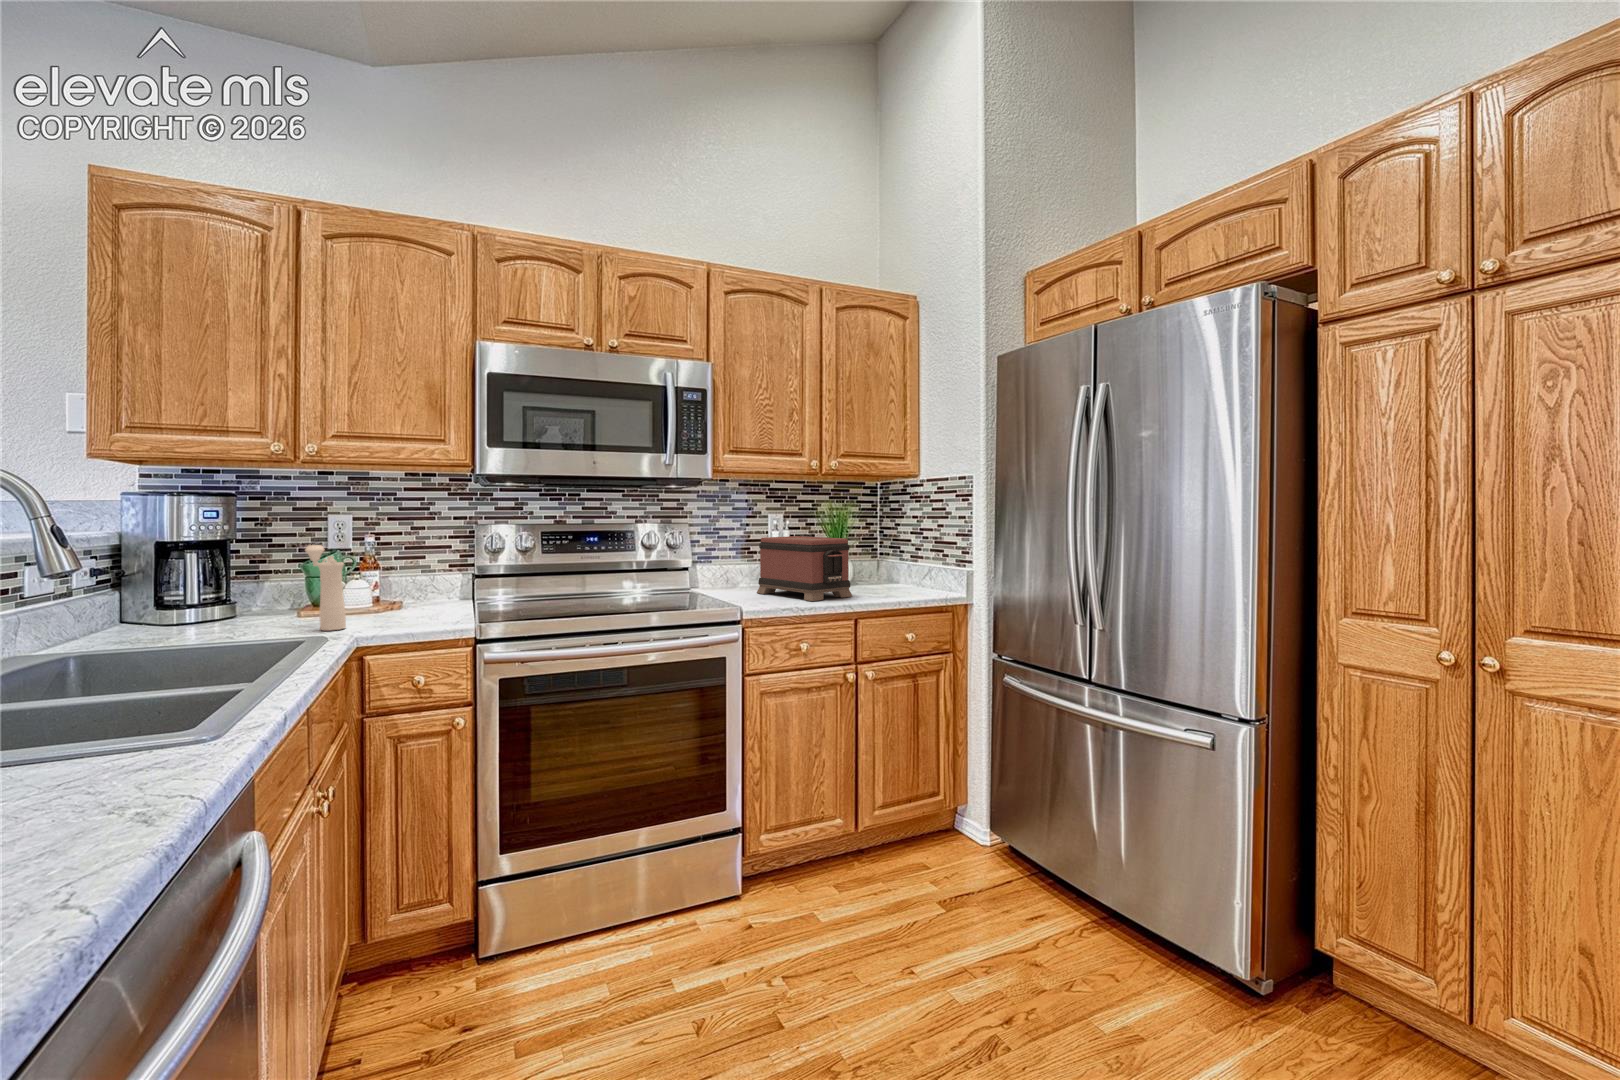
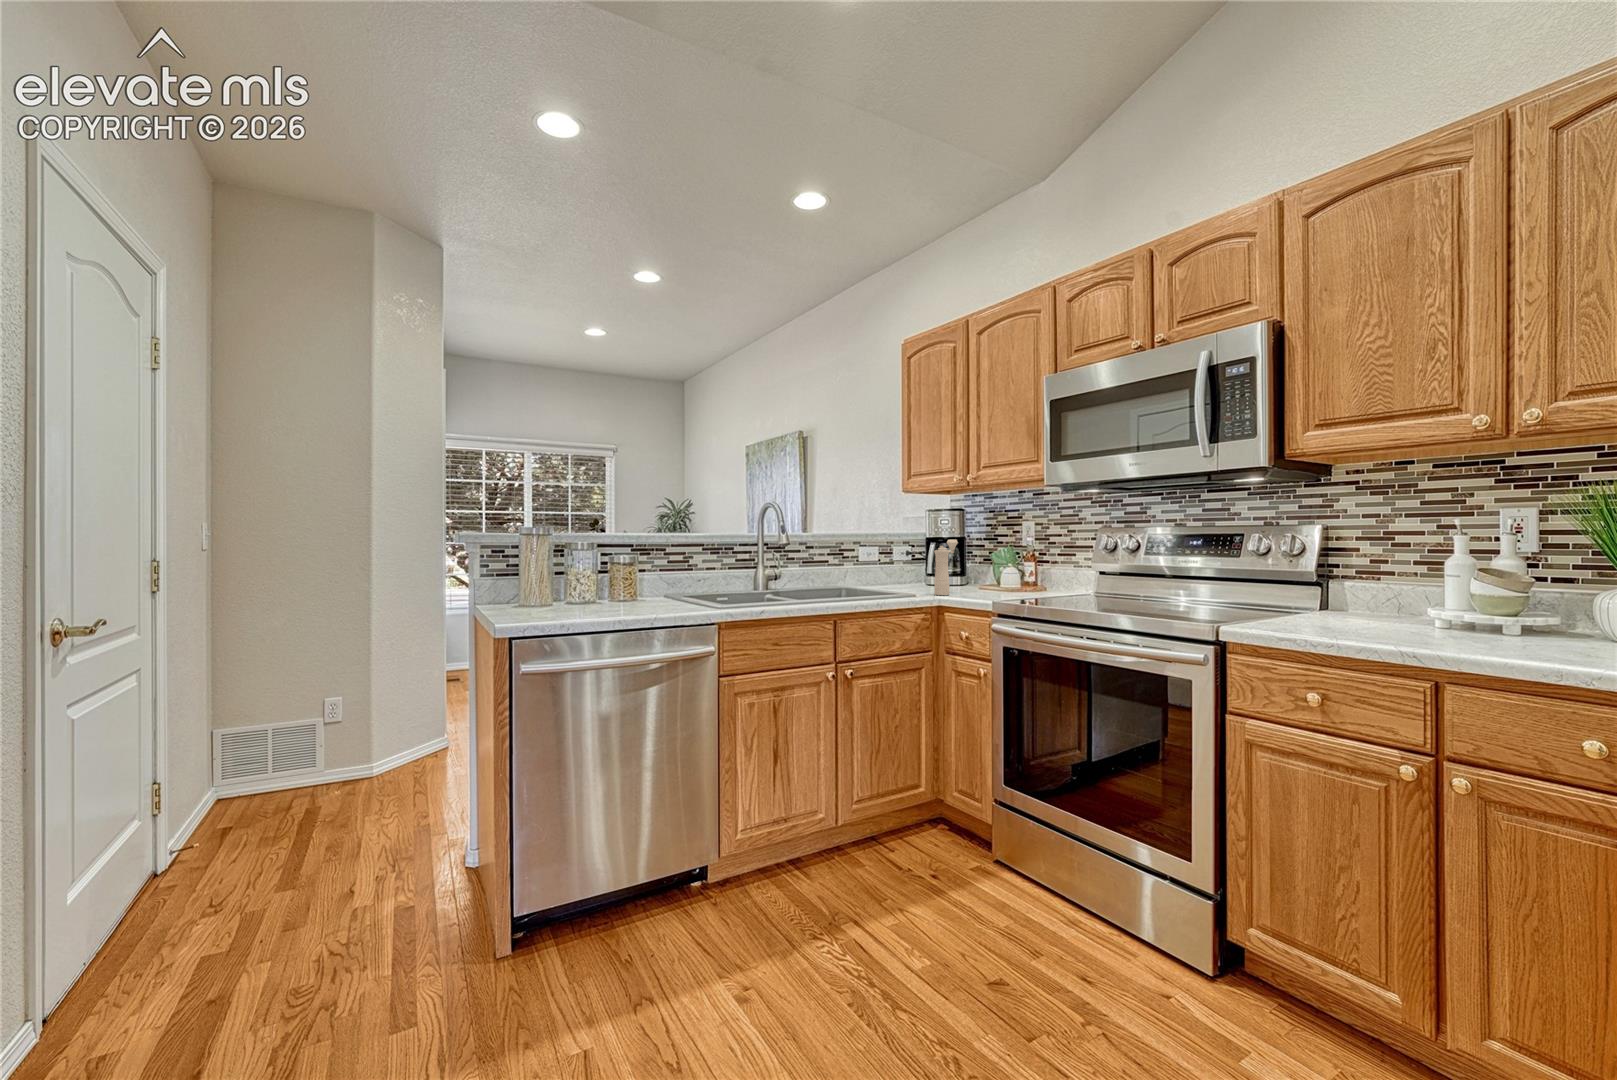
toaster: present [757,536,852,601] -> none [1356,543,1479,647]

